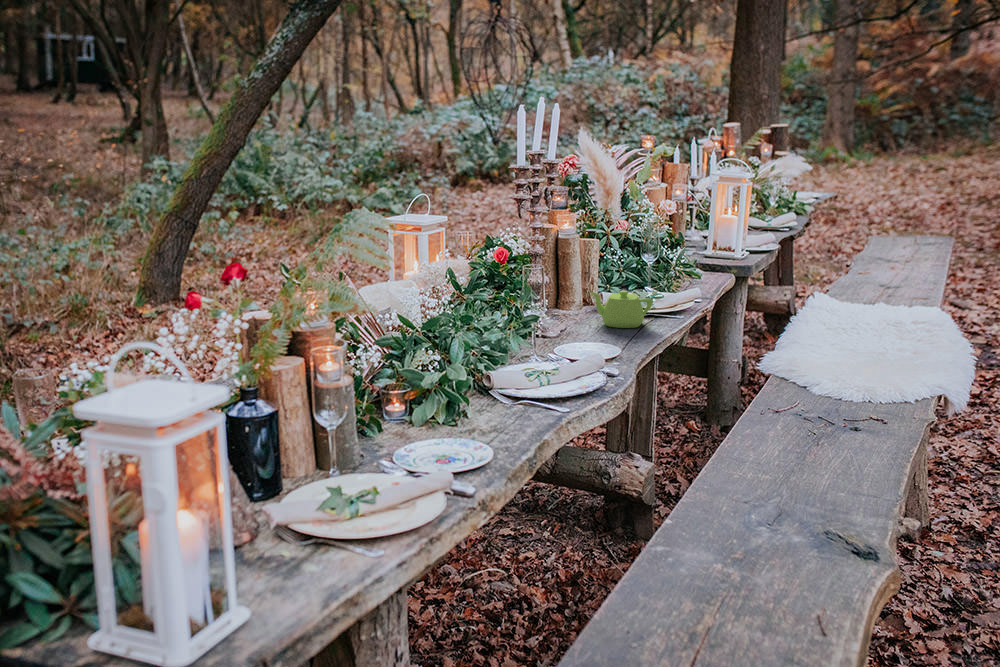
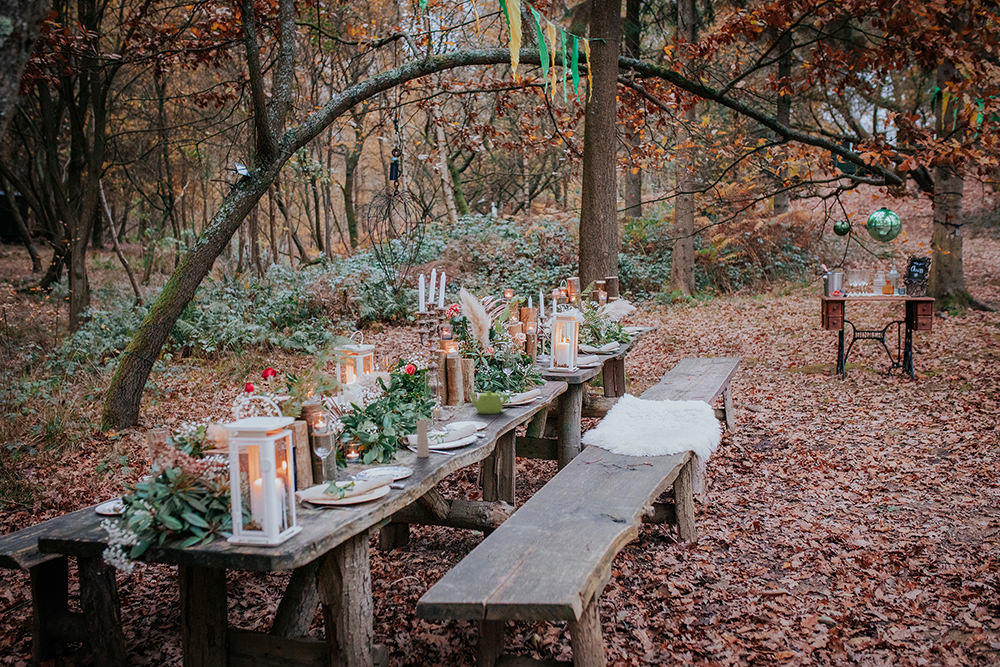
pepper mill: none [500,337,548,425] -> present [416,409,441,457]

